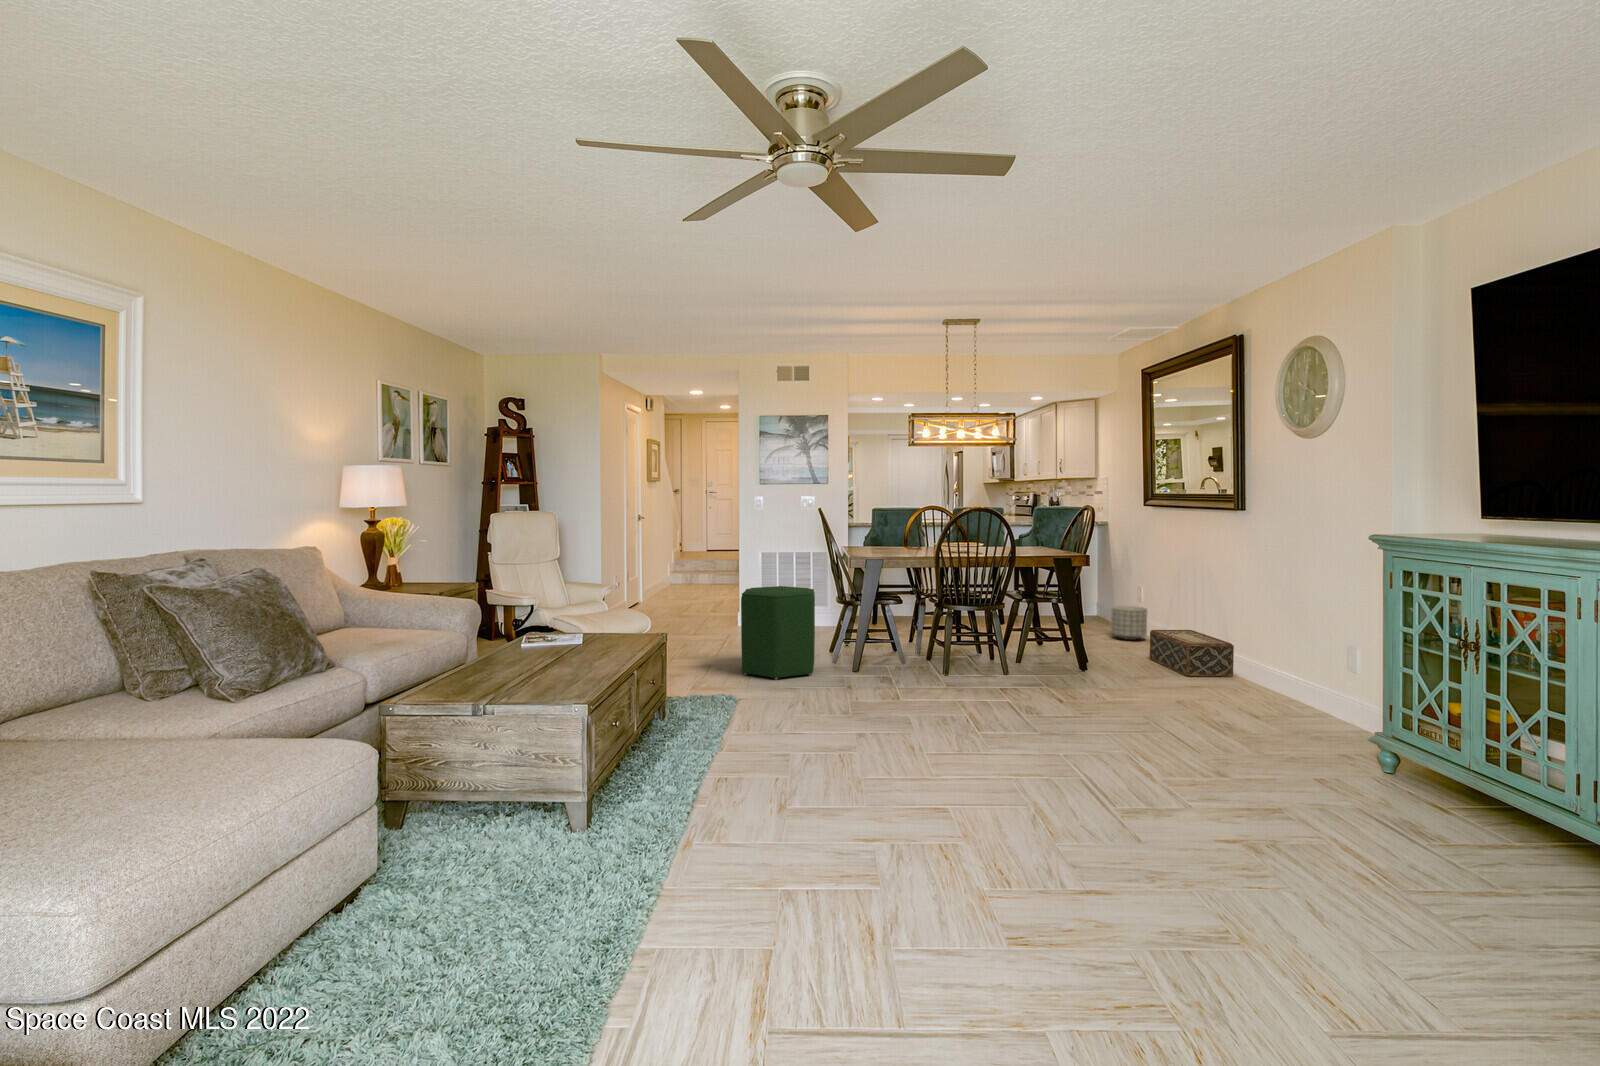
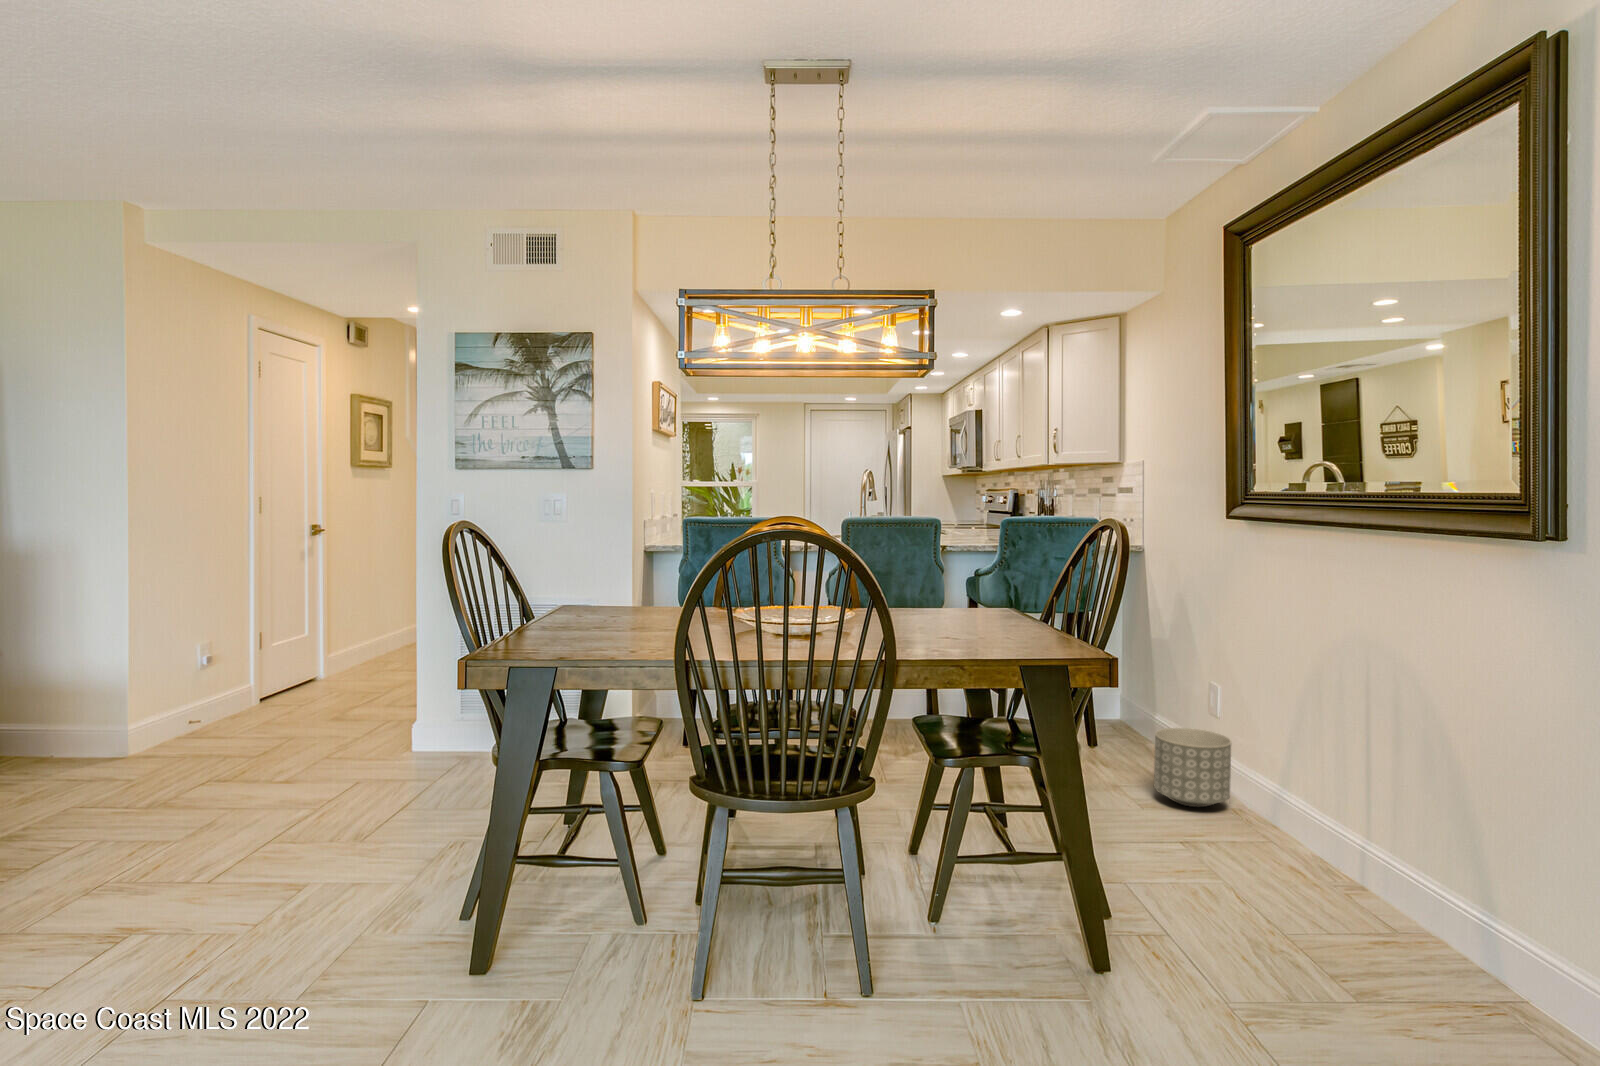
ottoman: present [741,586,815,680] -> none [115,728,379,1039]
woven basket: present [1150,630,1234,676] -> none [1254,825,1504,999]

